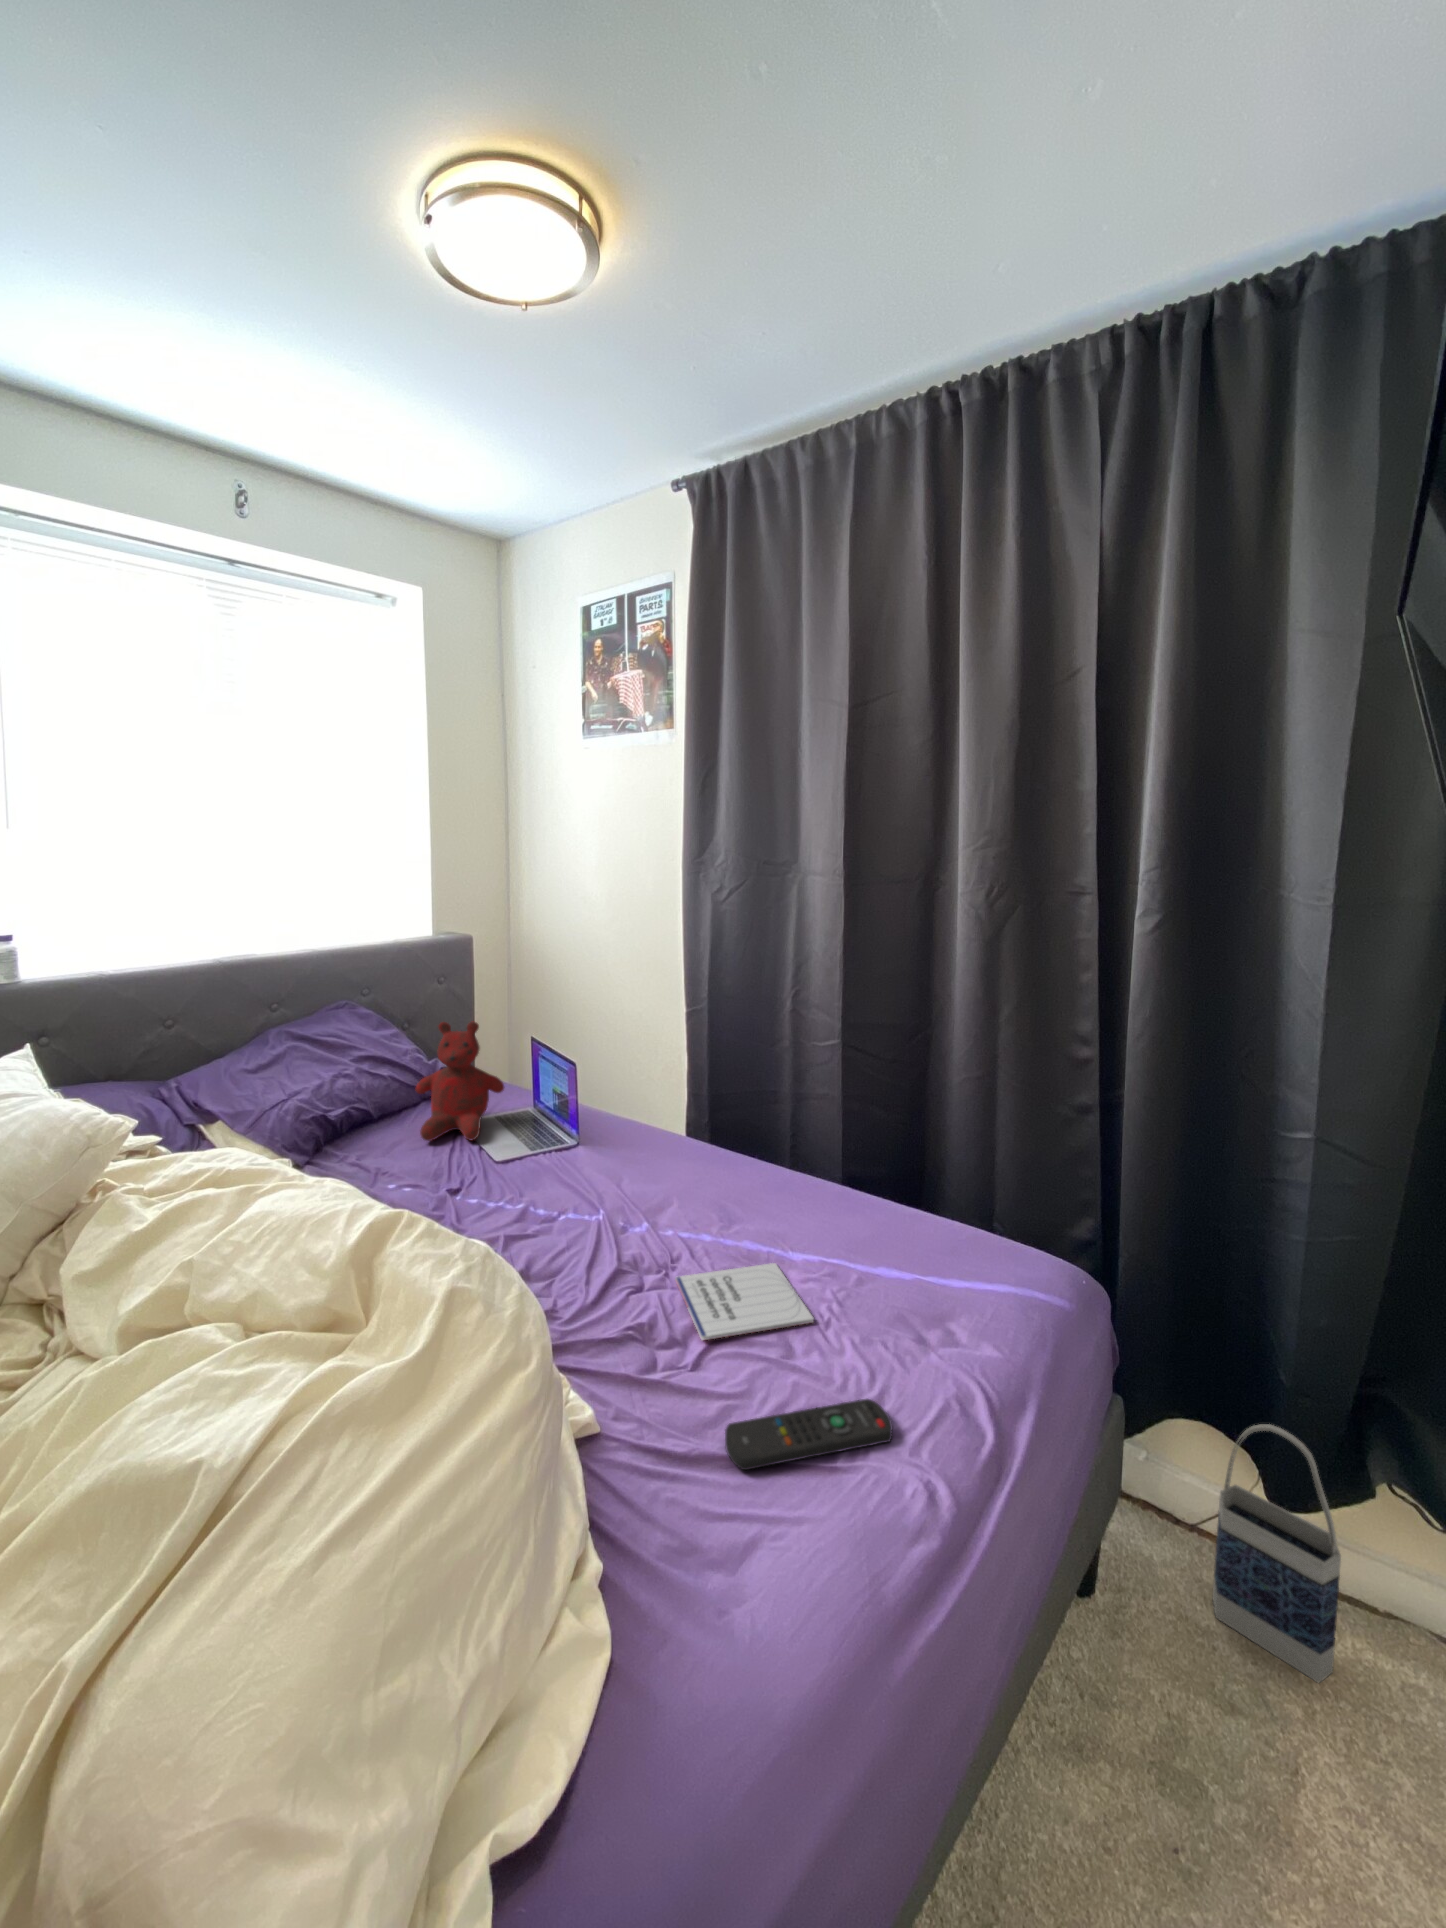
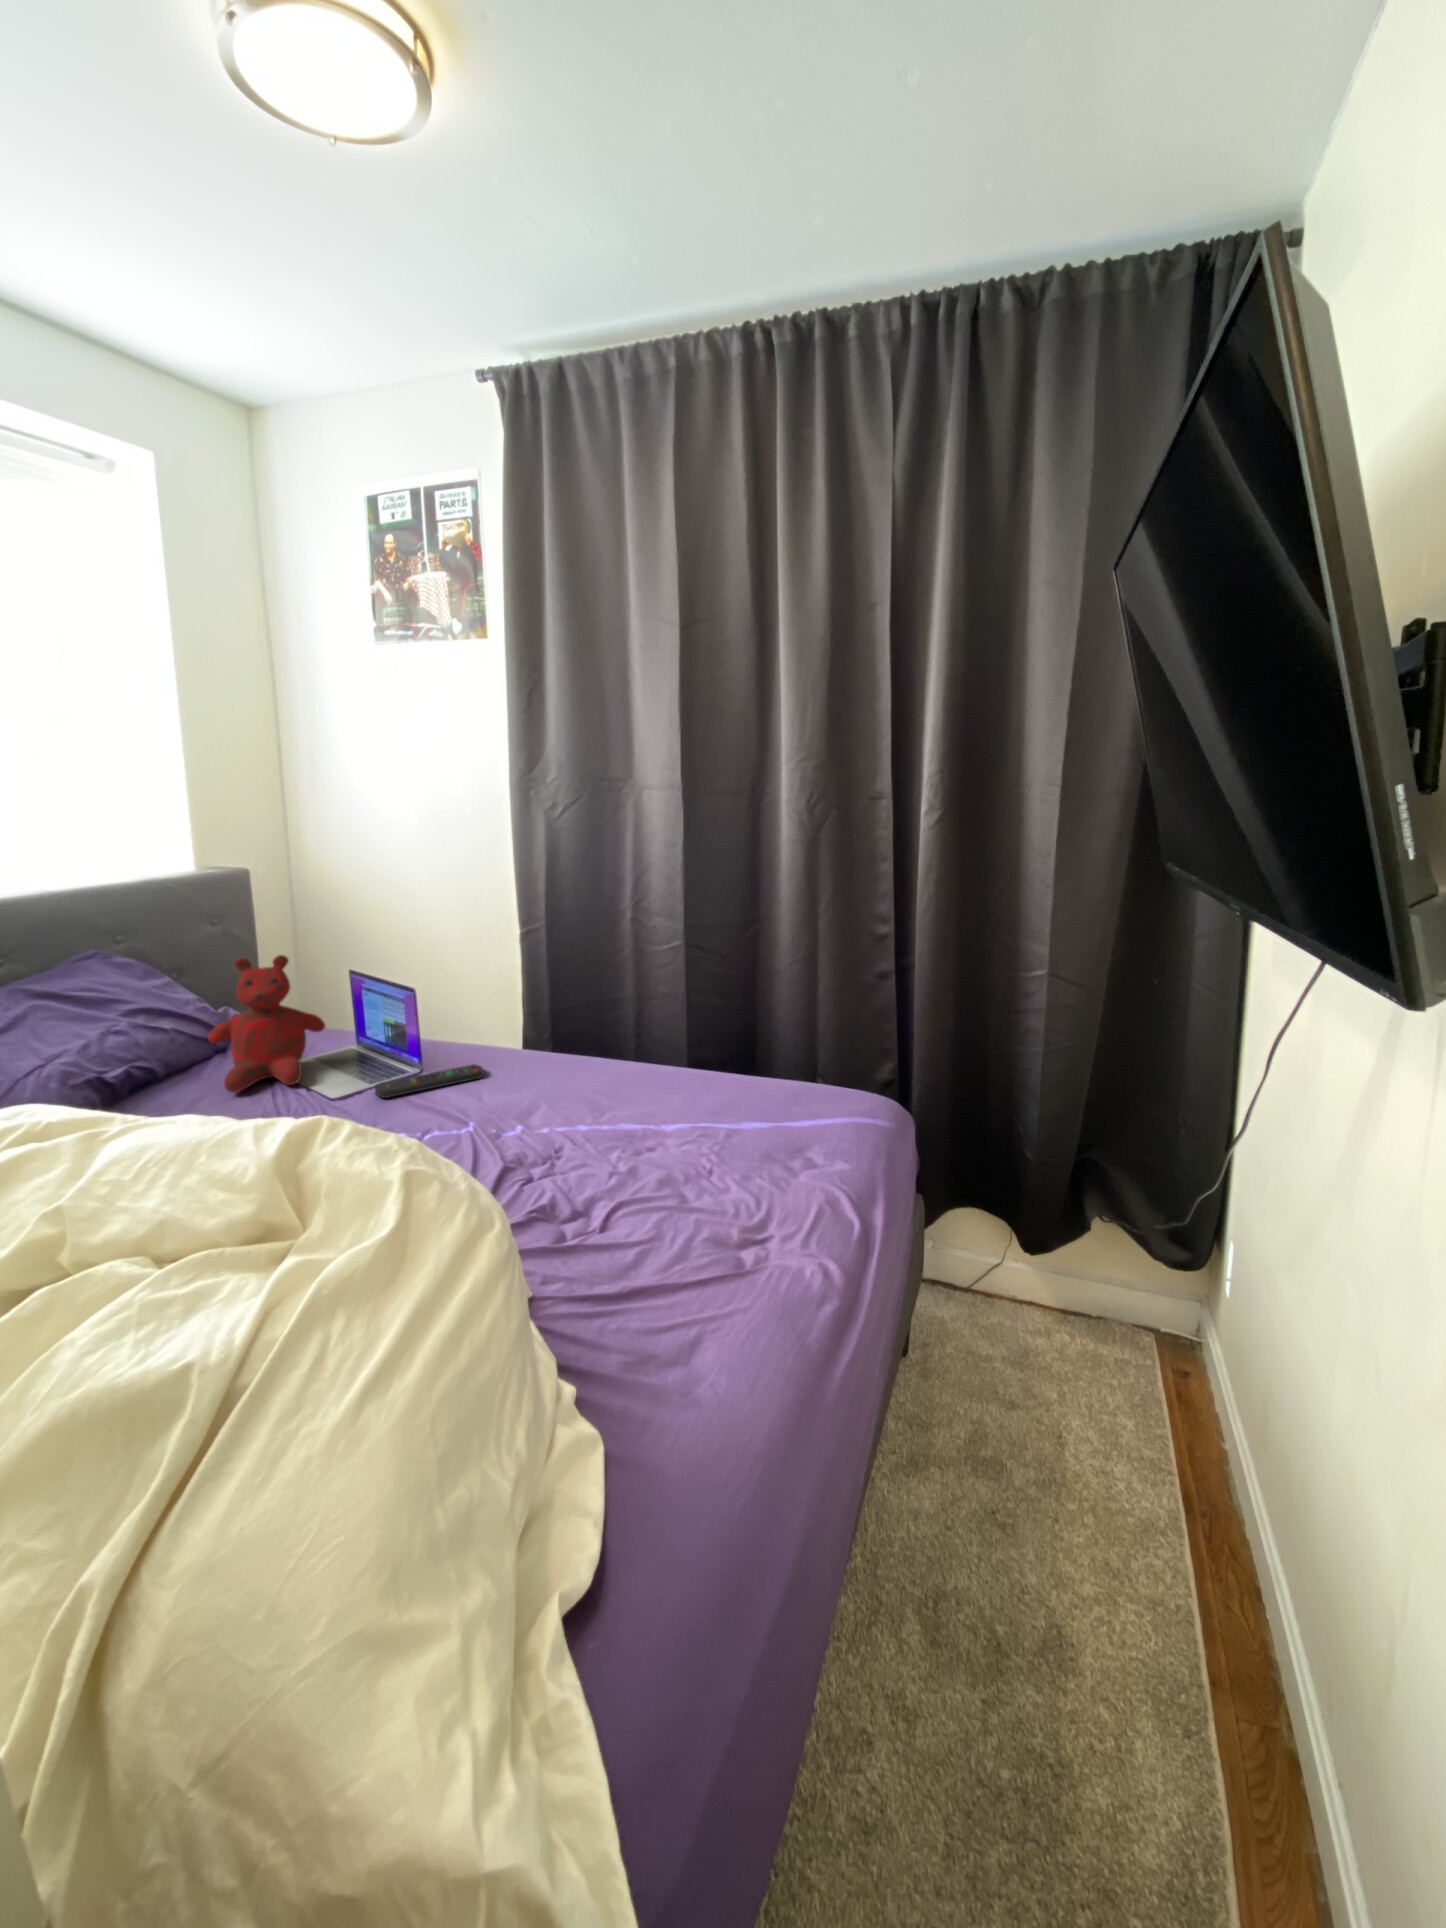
notebook: present [675,1263,813,1340] -> none [563,1136,702,1207]
remote control: present [725,1399,893,1470] -> present [375,1065,484,1098]
bag: present [1213,1424,1341,1683] -> none [990,1192,1070,1365]

